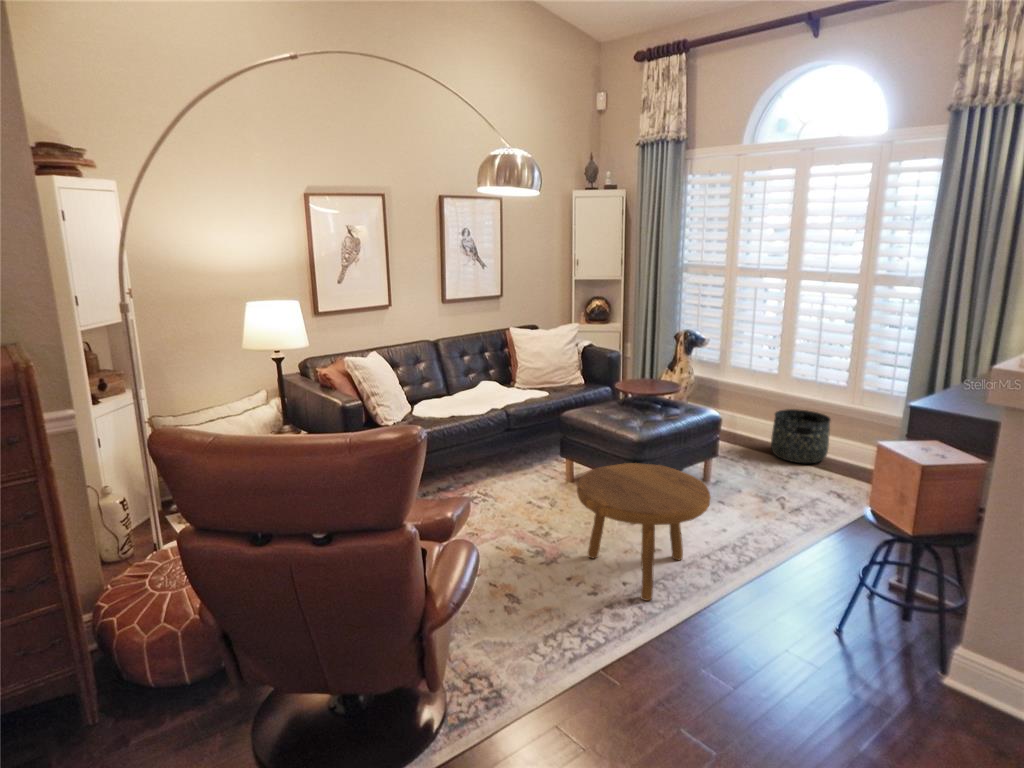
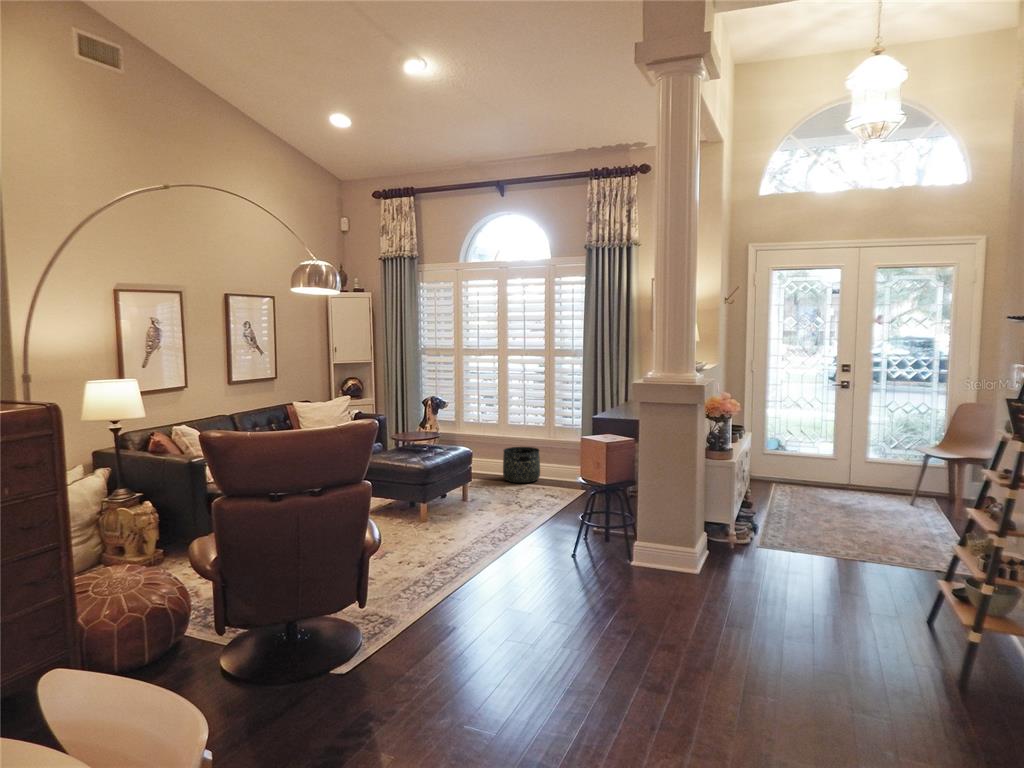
footstool: present [577,463,711,601] -> none [399,479,488,563]

